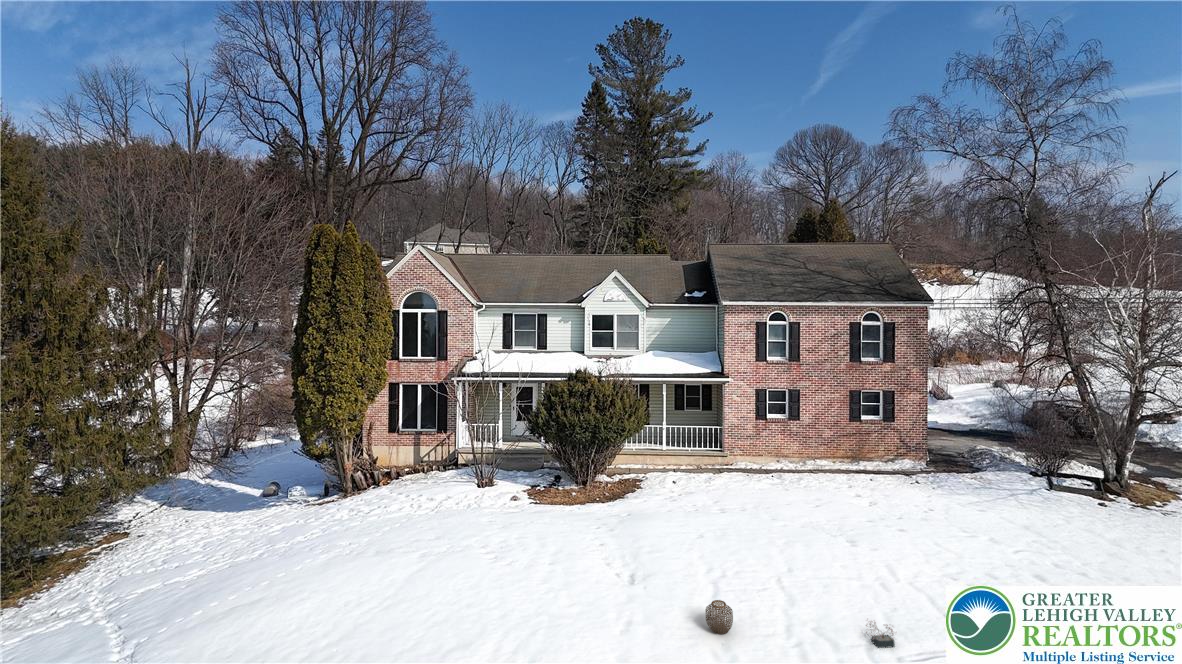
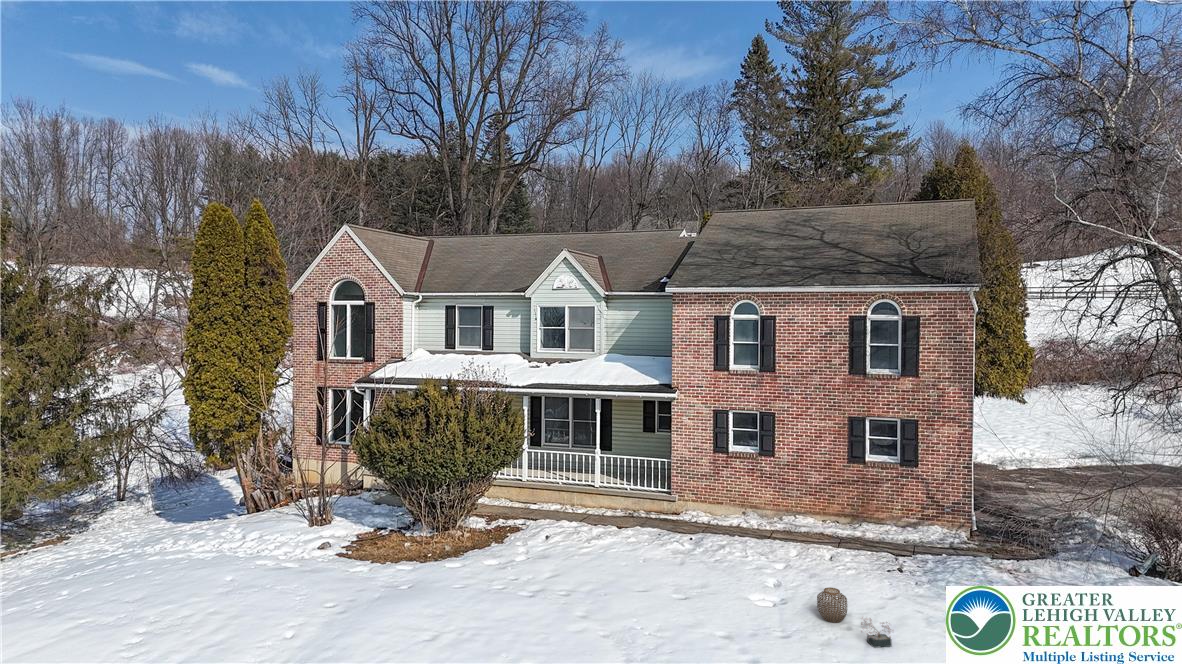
woven basket: present [706,600,733,634] -> present [817,588,847,623]

